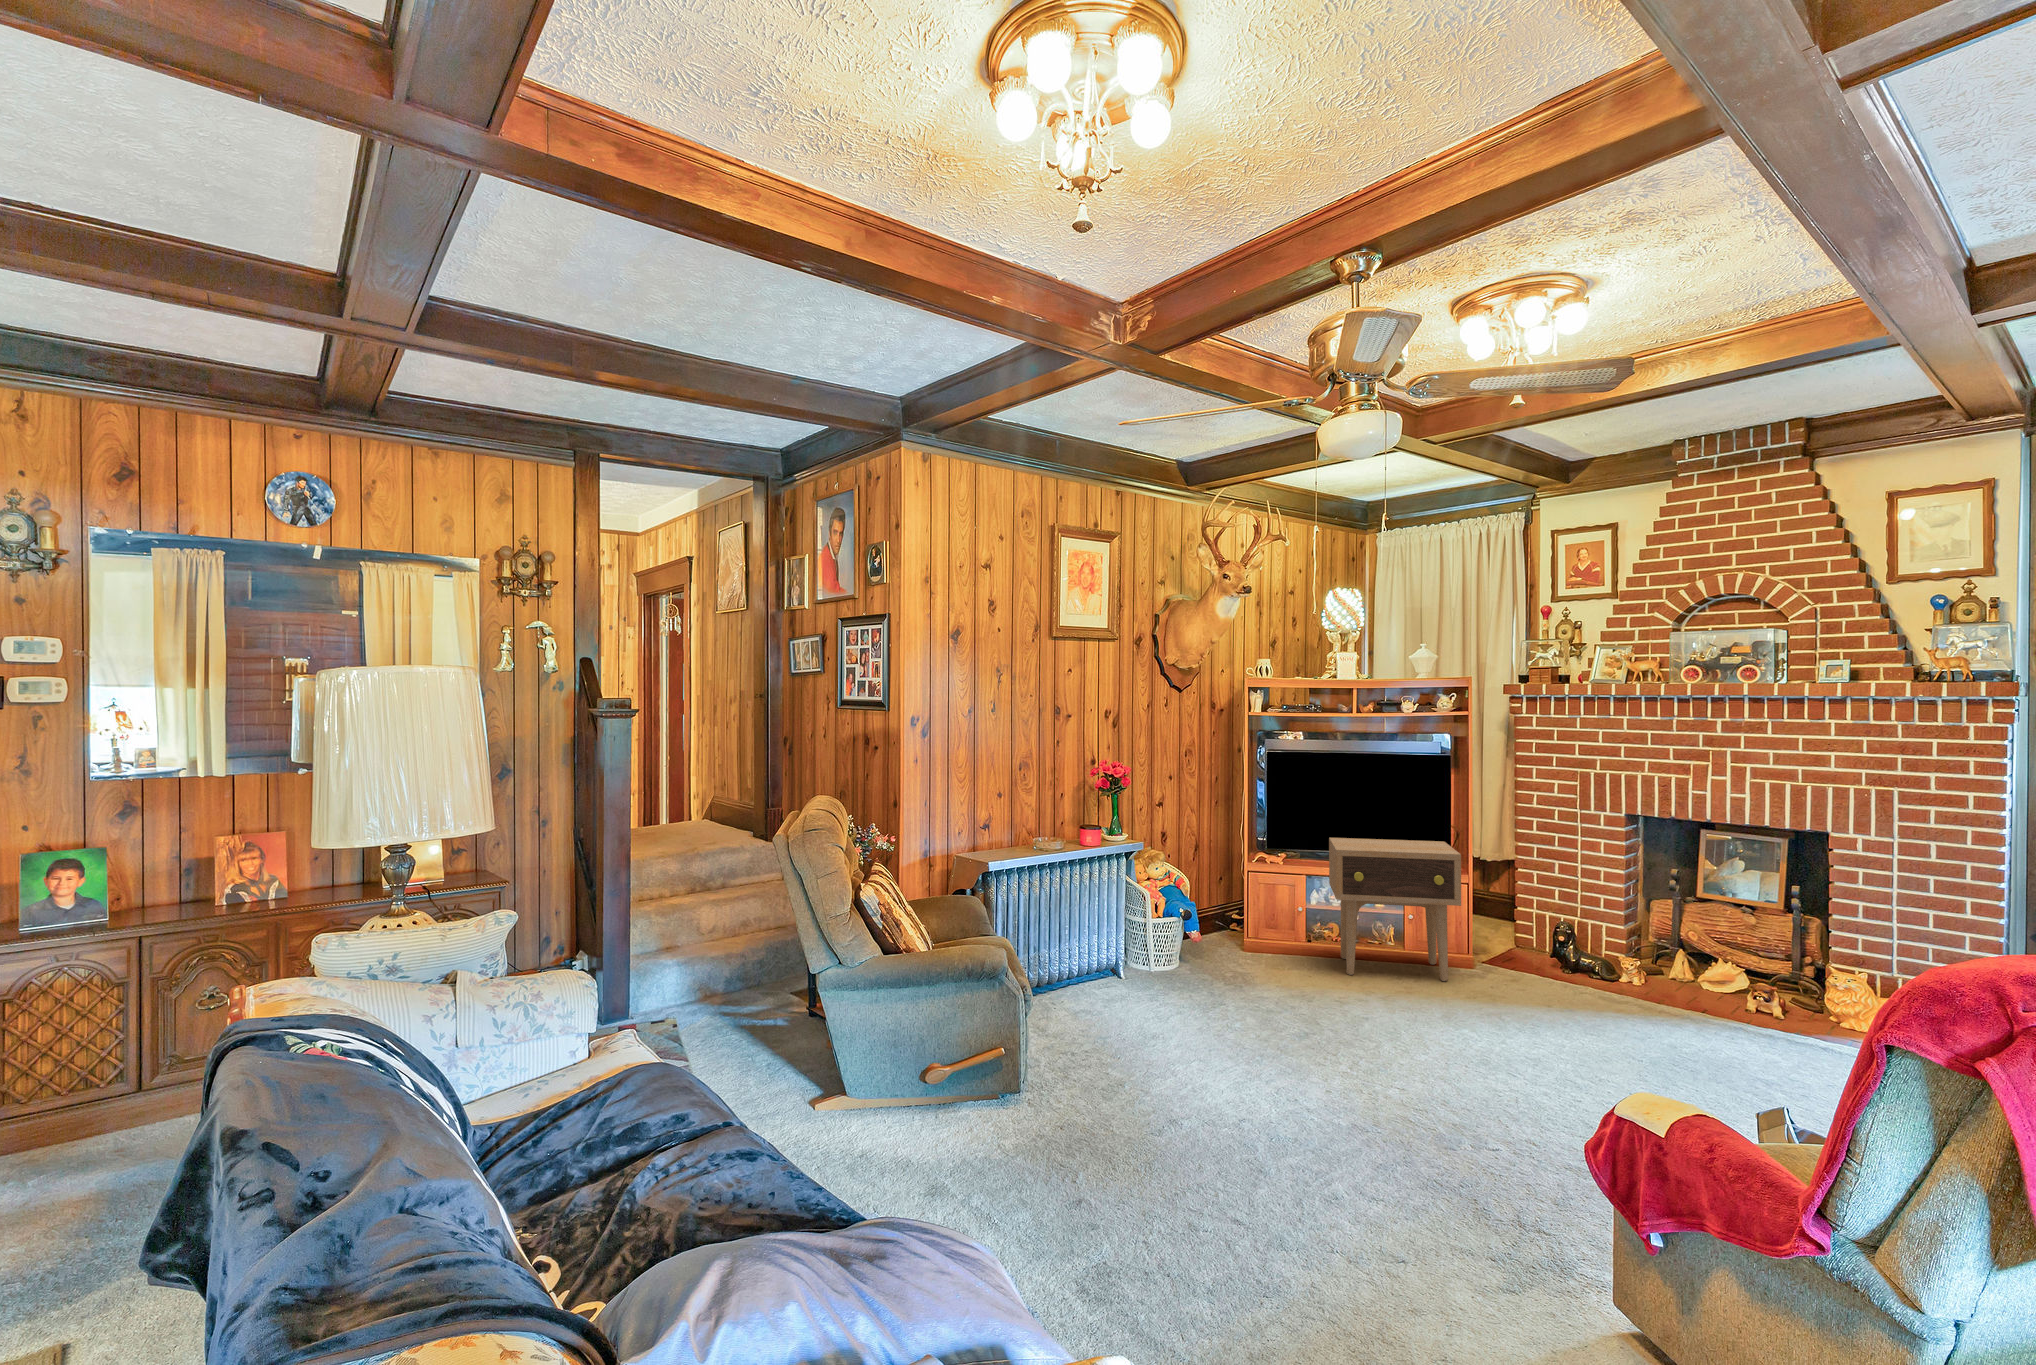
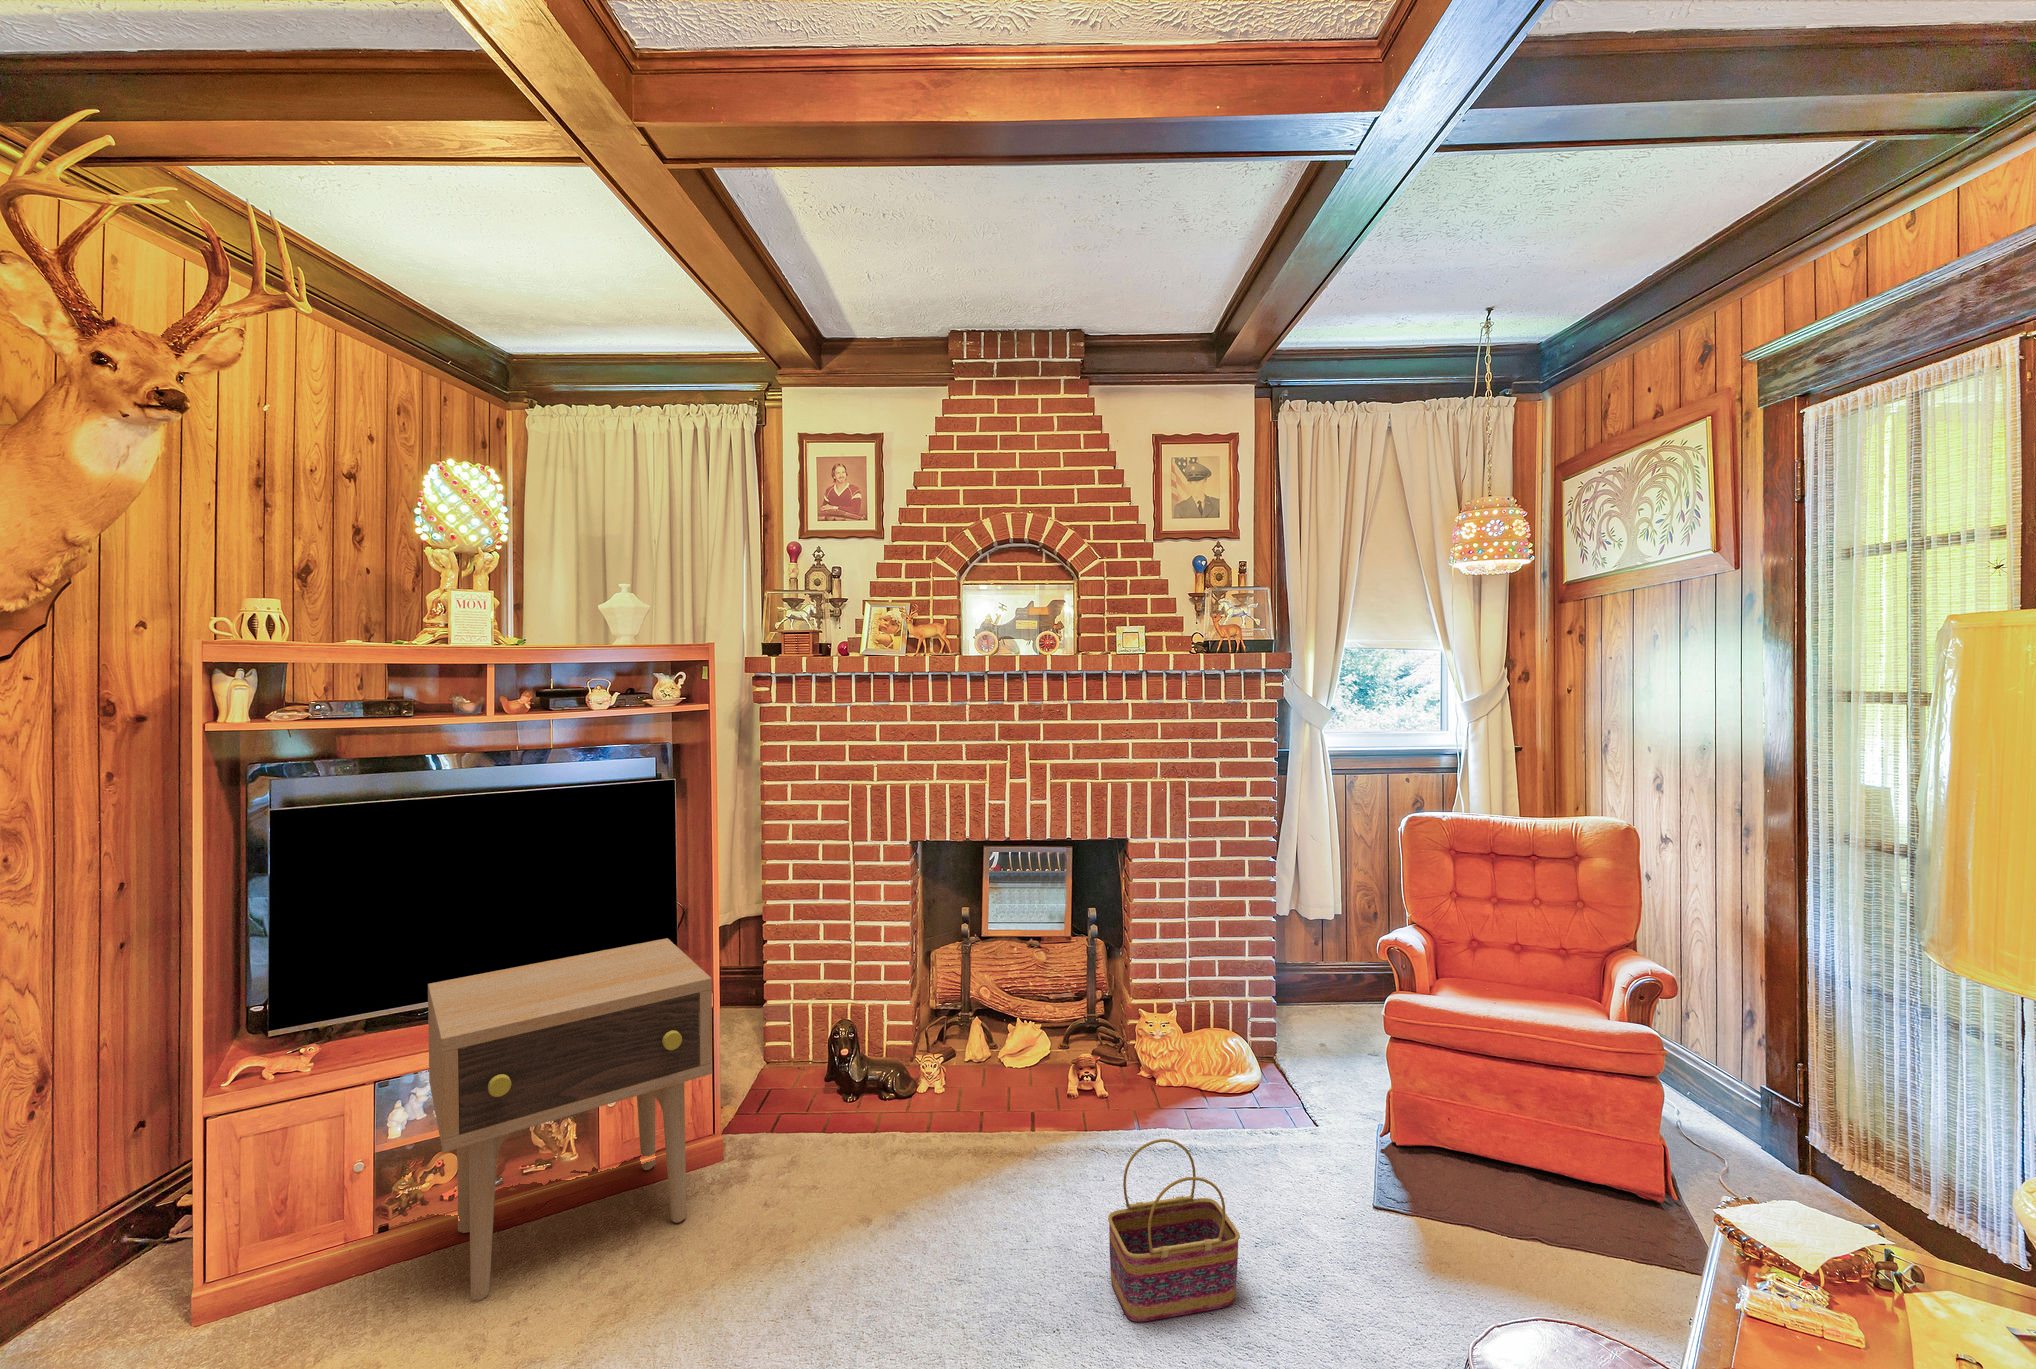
basket: none [1688,983,1783,1087] -> present [1108,1139,1240,1321]

